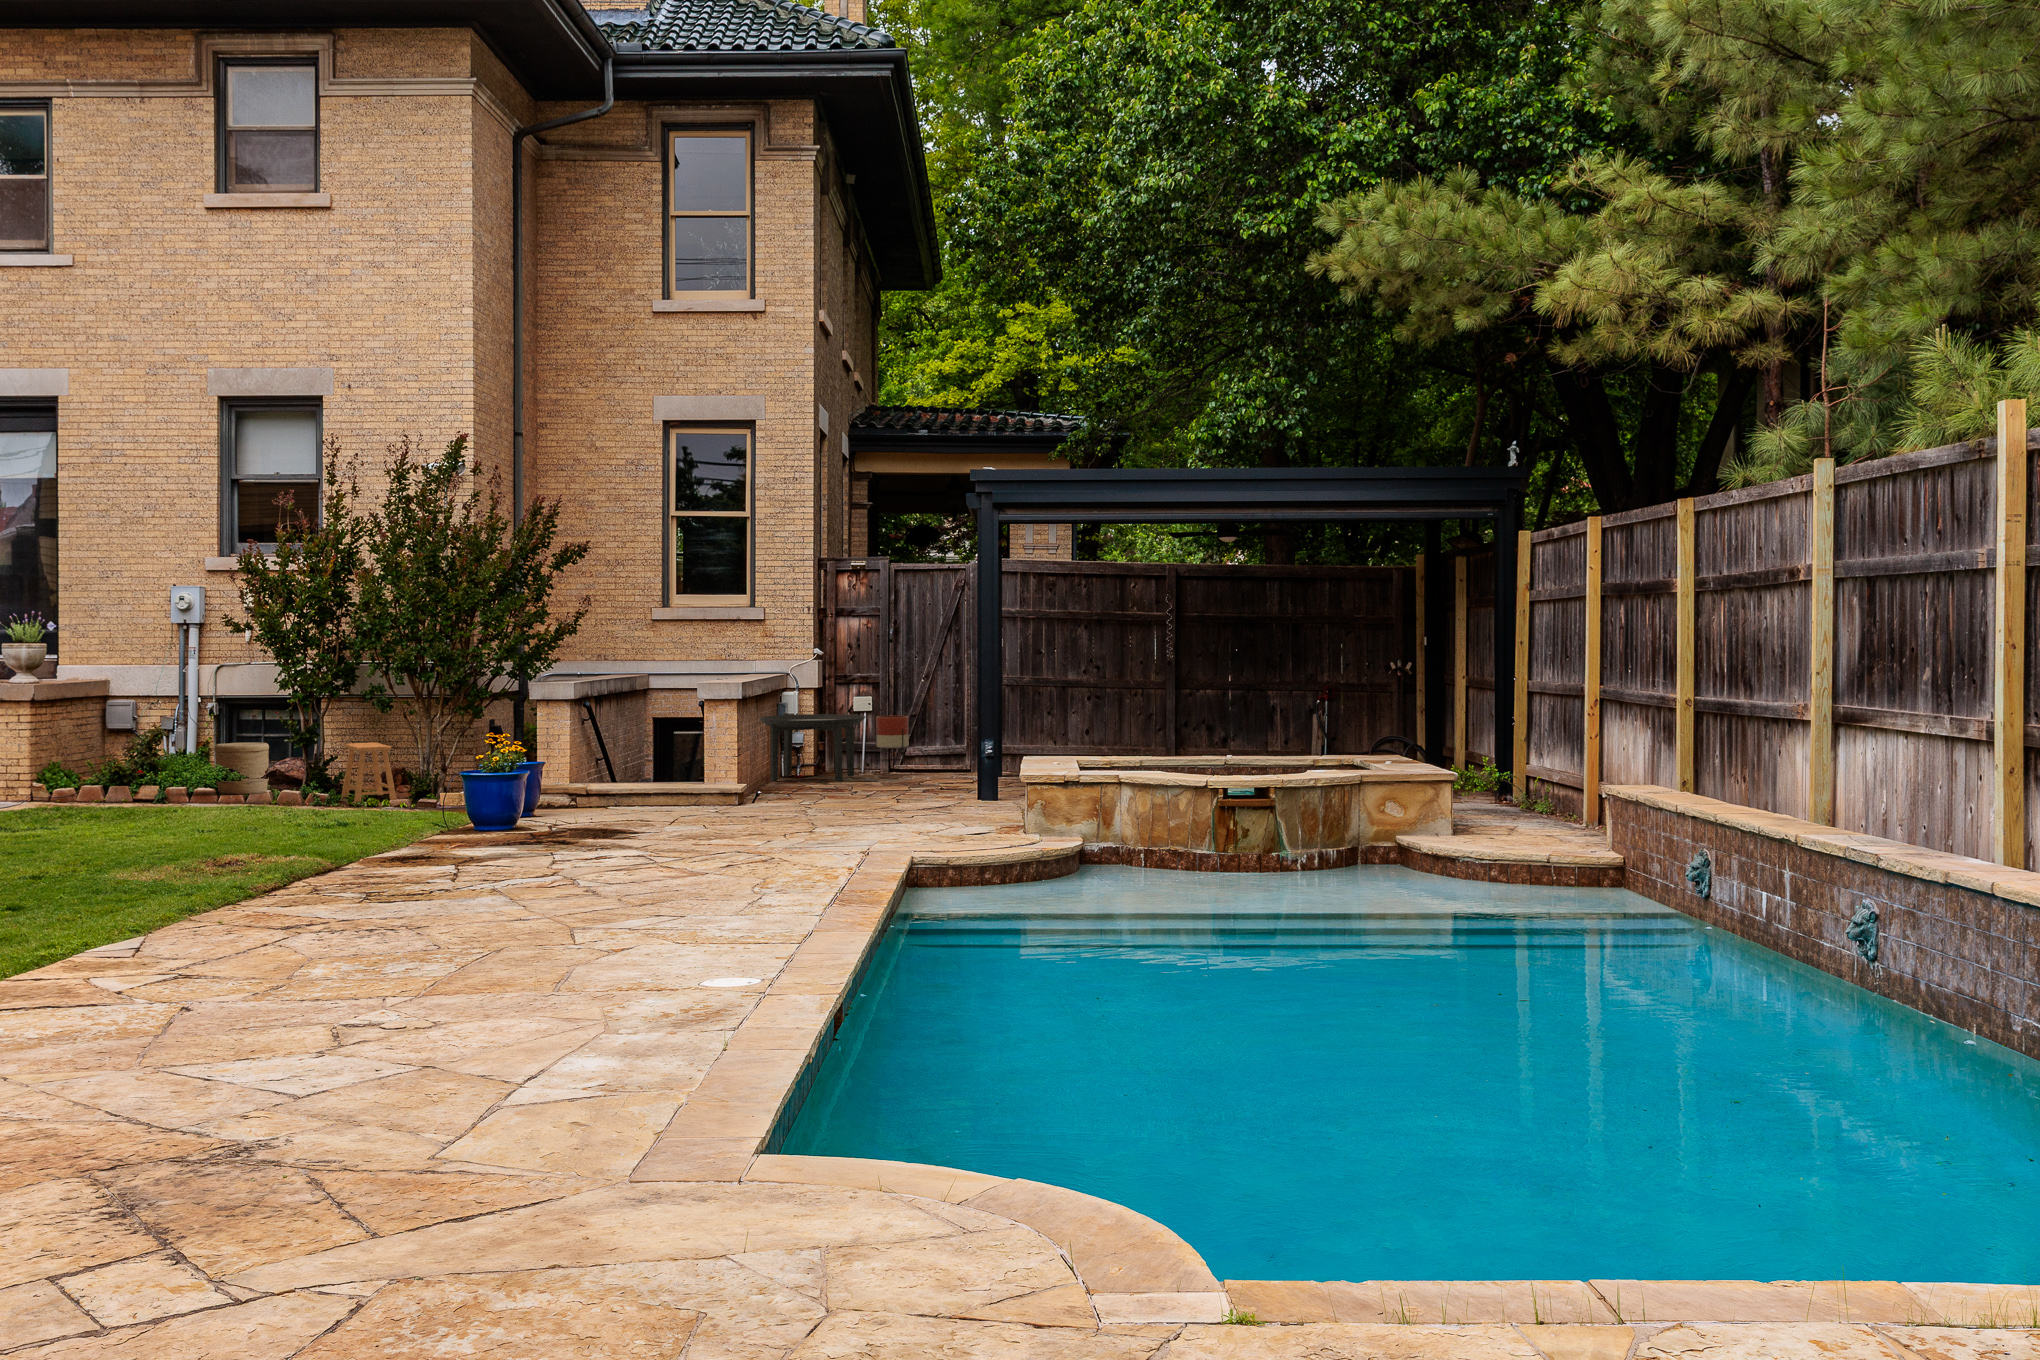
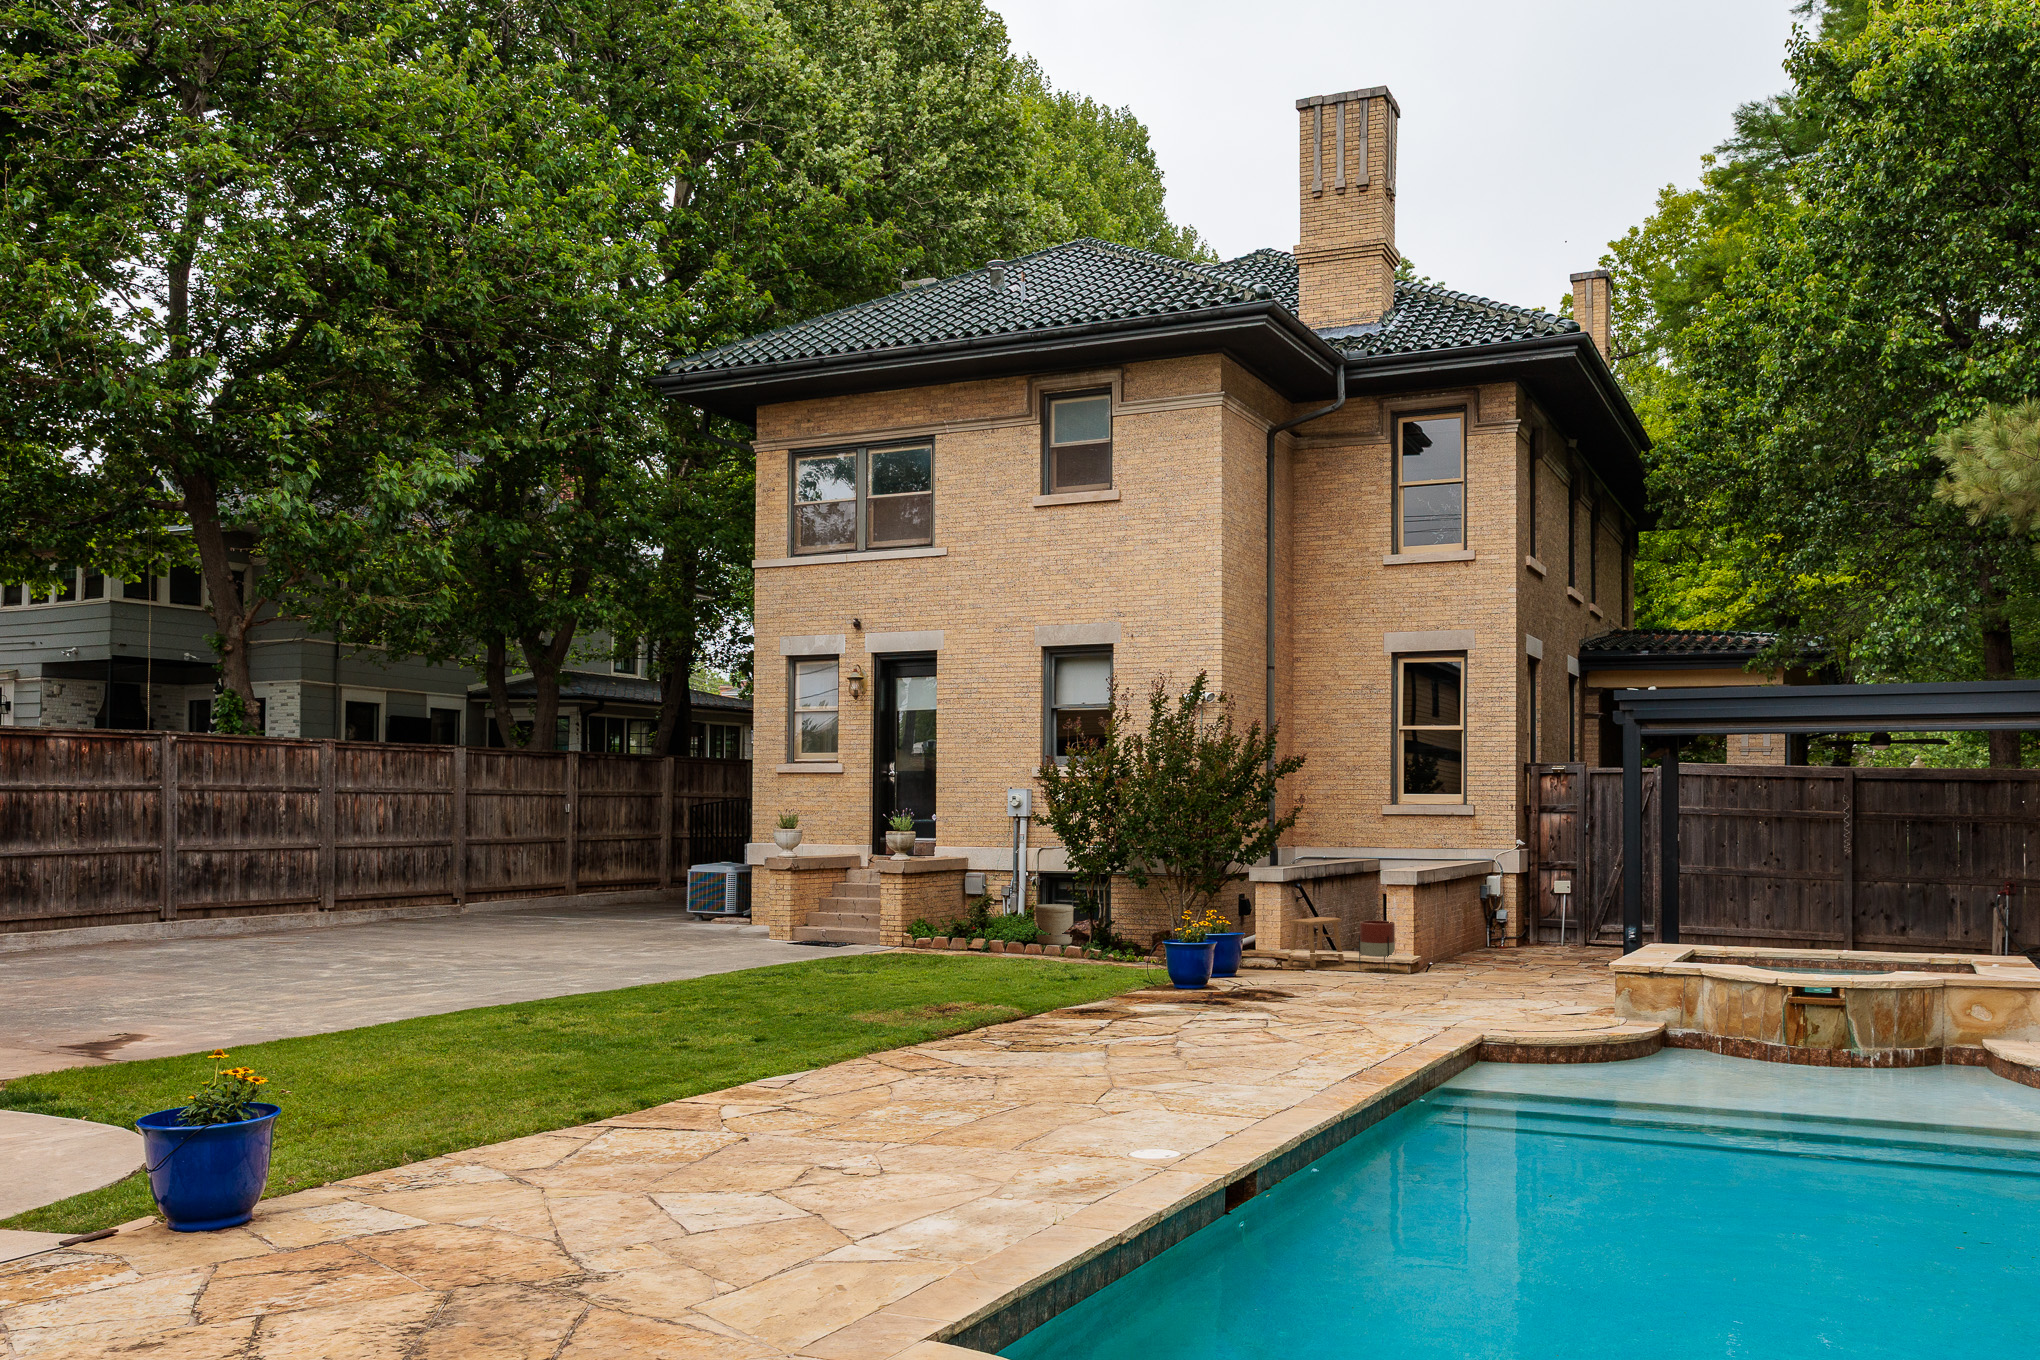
round table: present [760,714,866,782] -> none [1455,900,1551,963]
planter: present [875,716,909,761] -> present [1359,921,1395,971]
stool: present [342,743,397,802] -> present [1287,917,1345,968]

